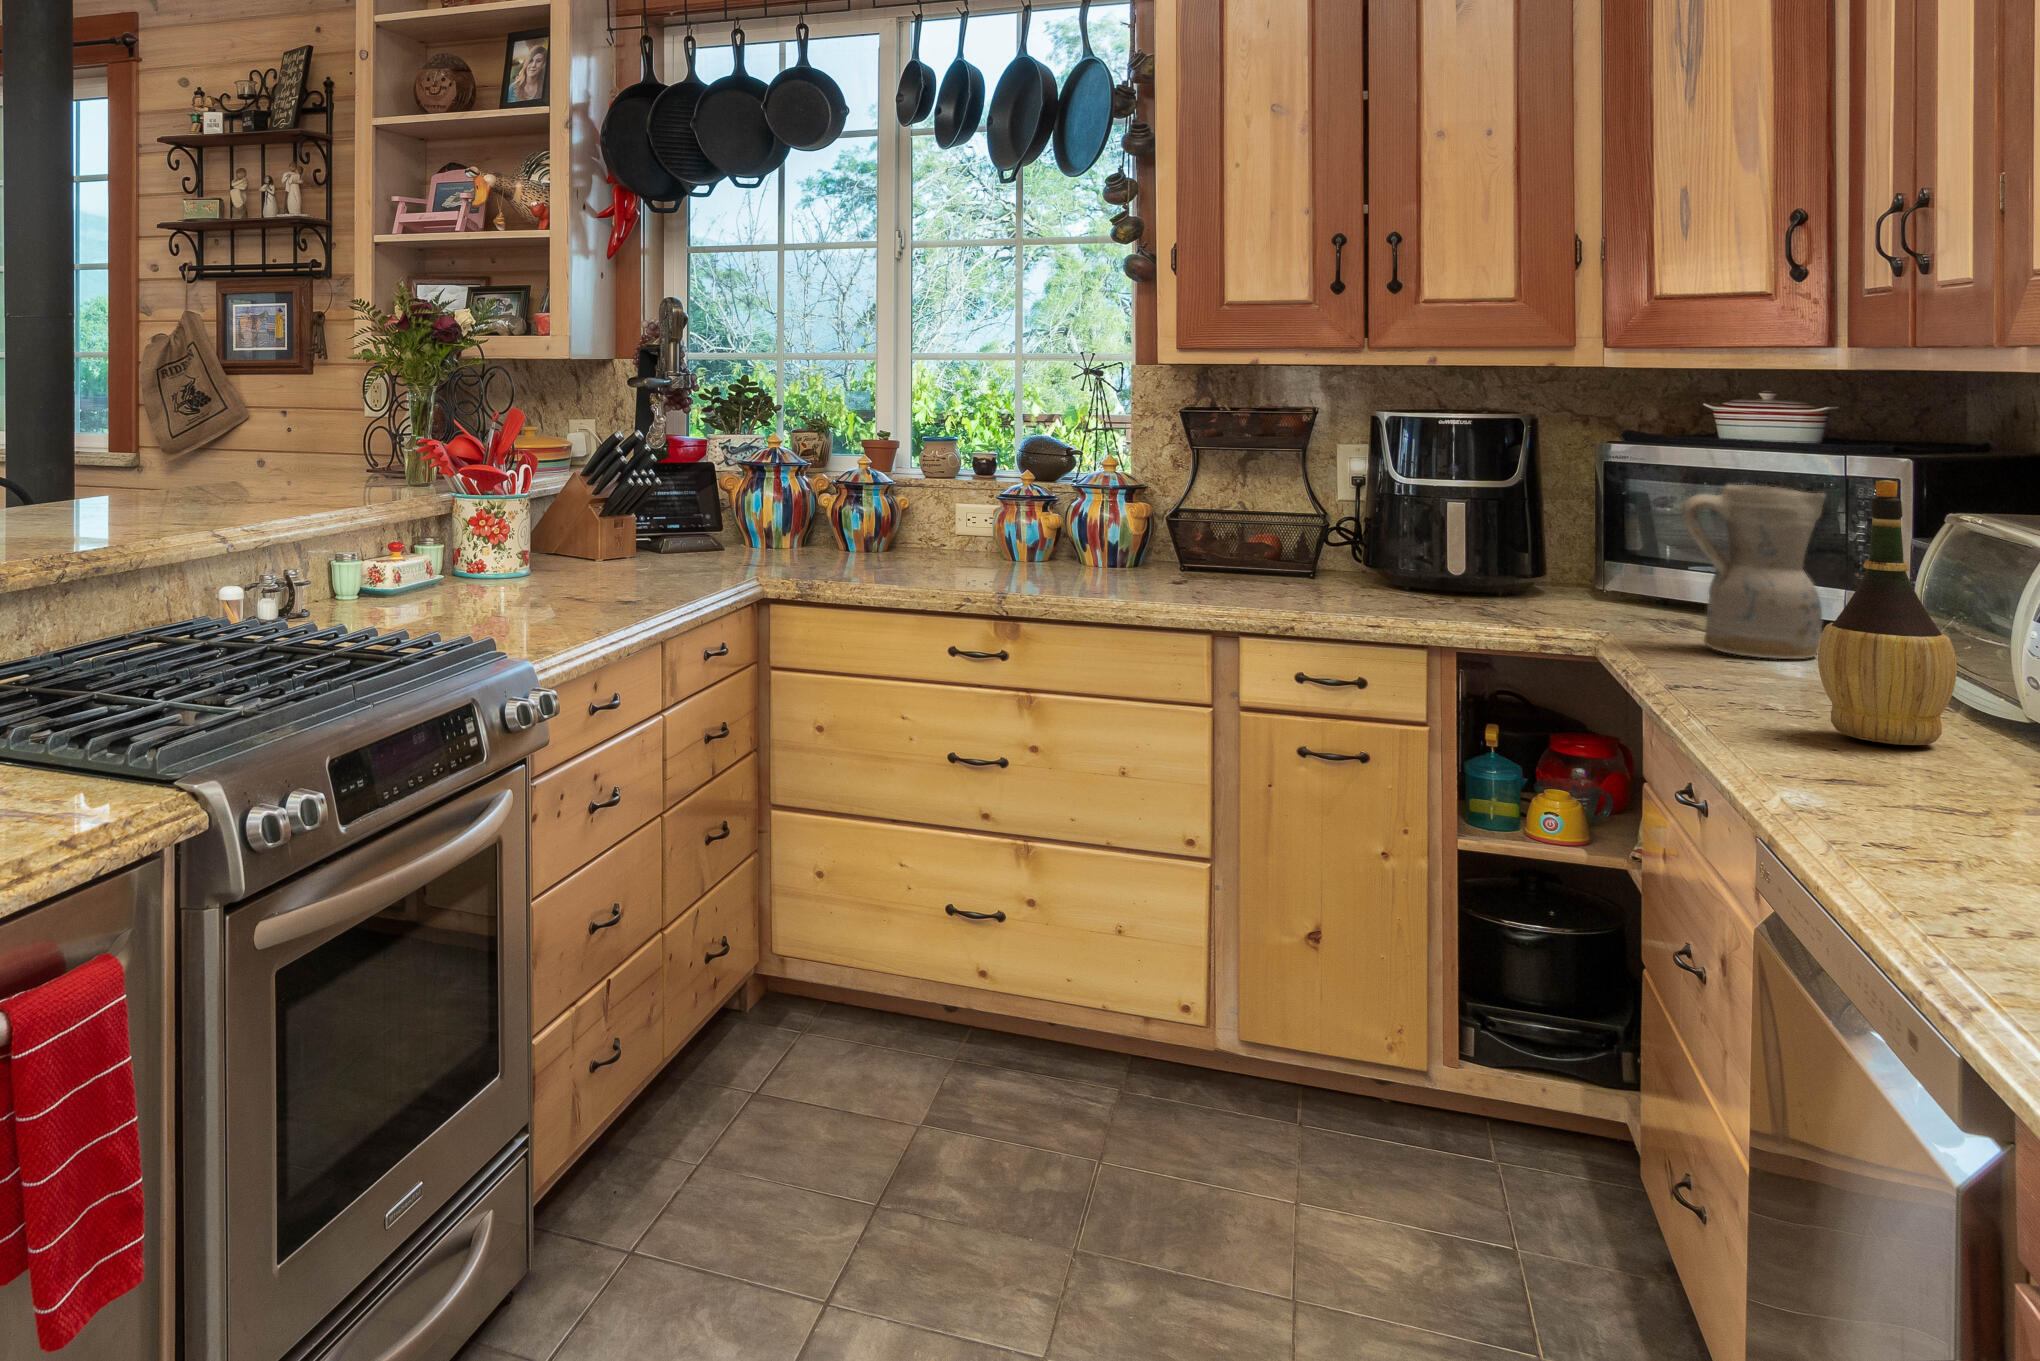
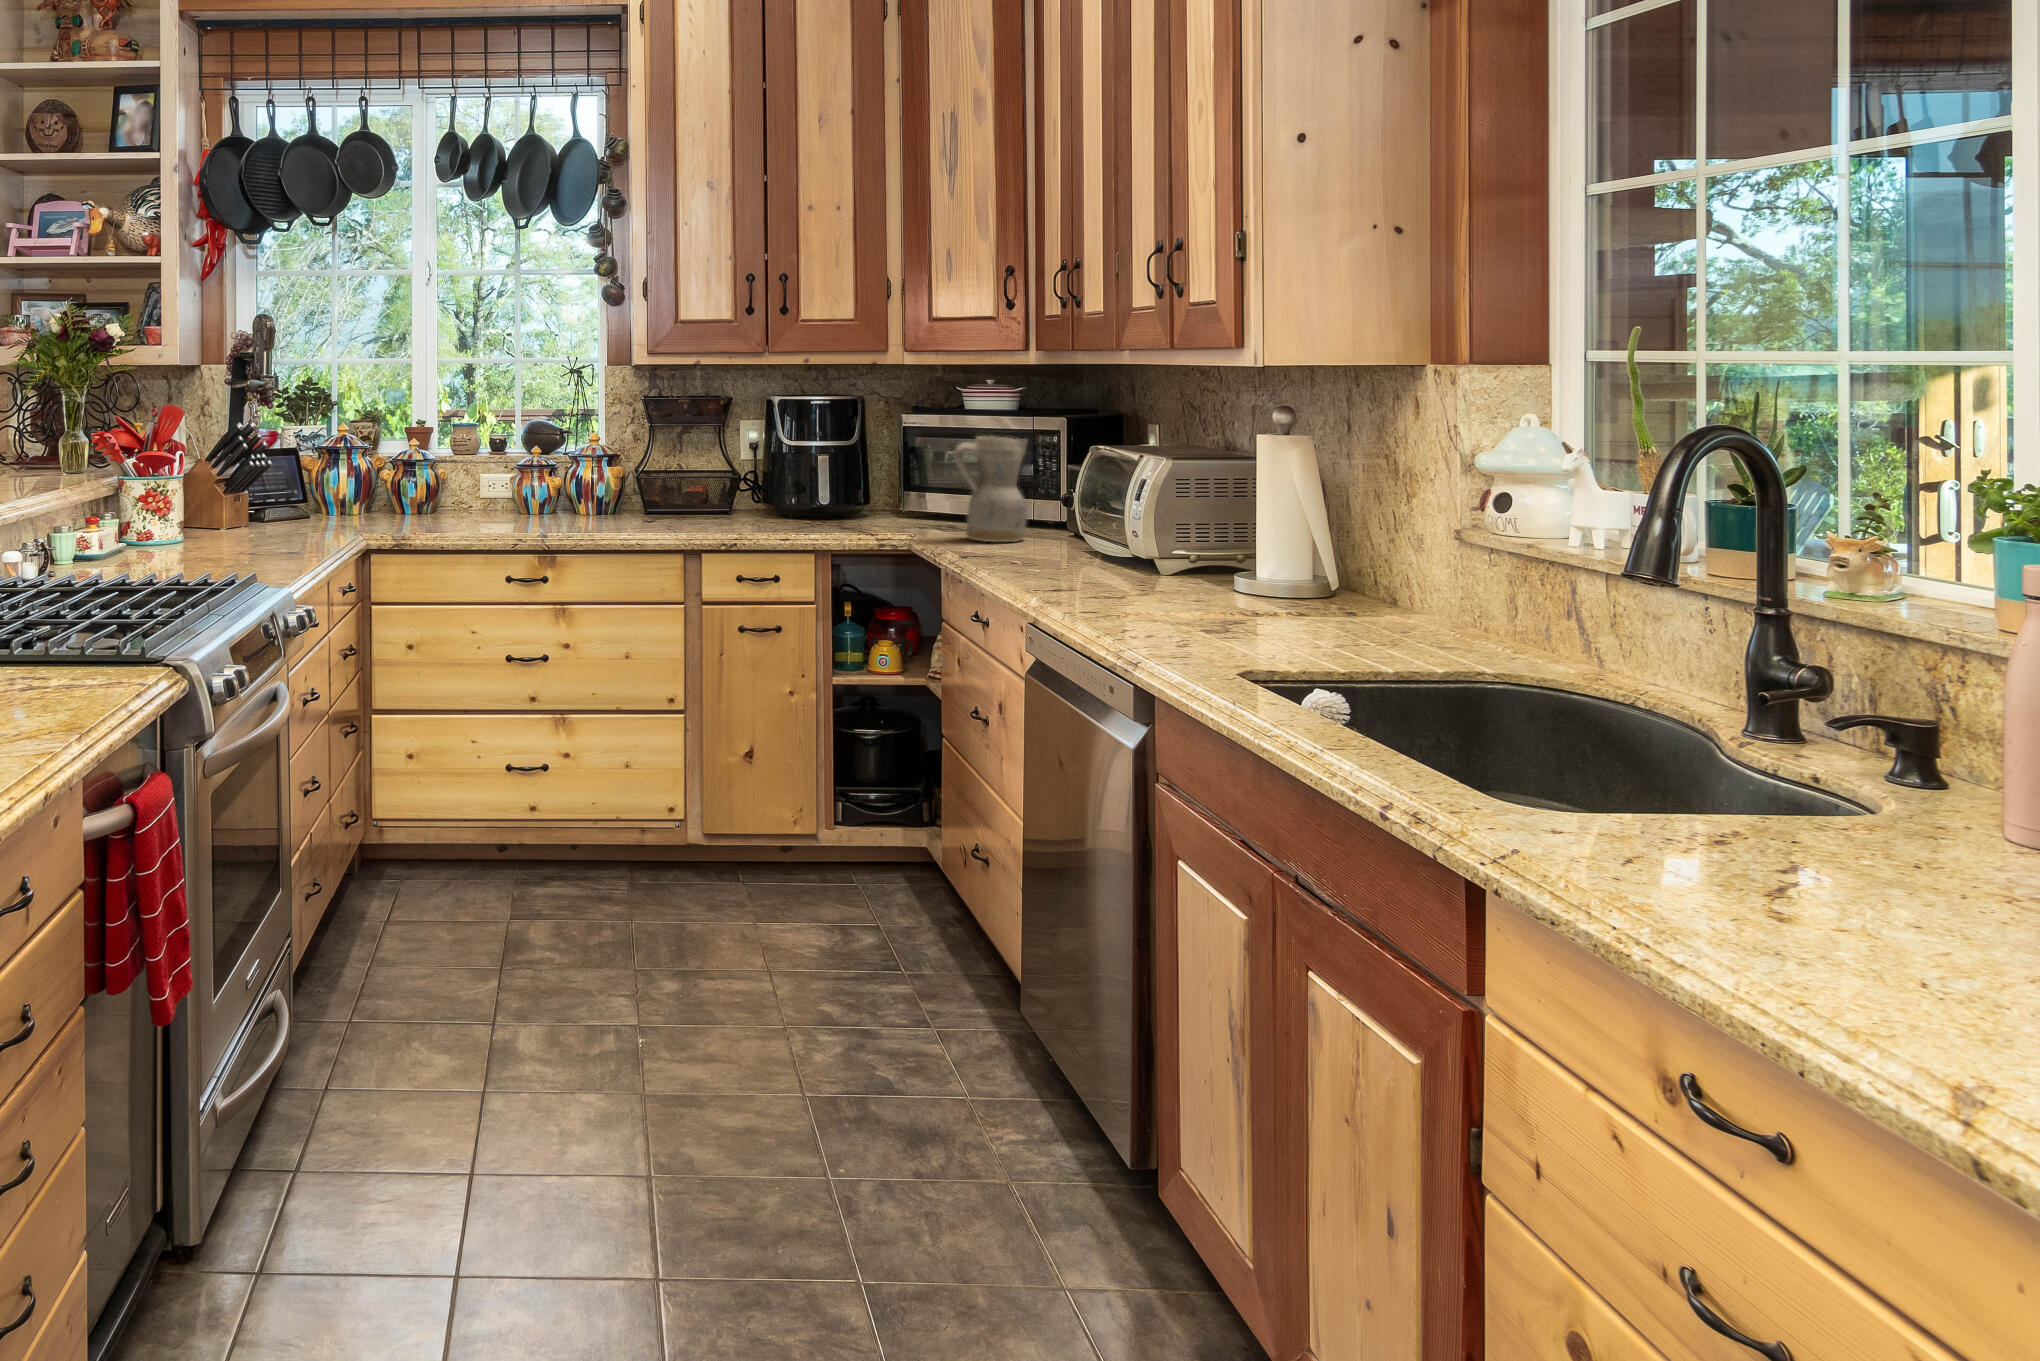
wine bottle: present [1818,480,1957,745] -> none [1036,427,1101,579]

